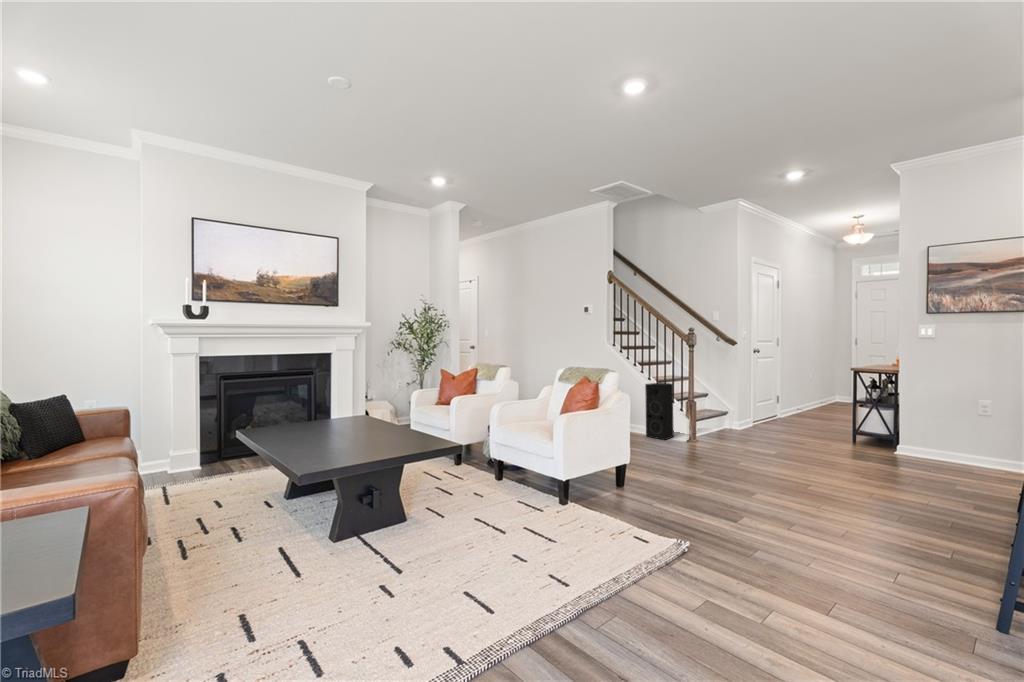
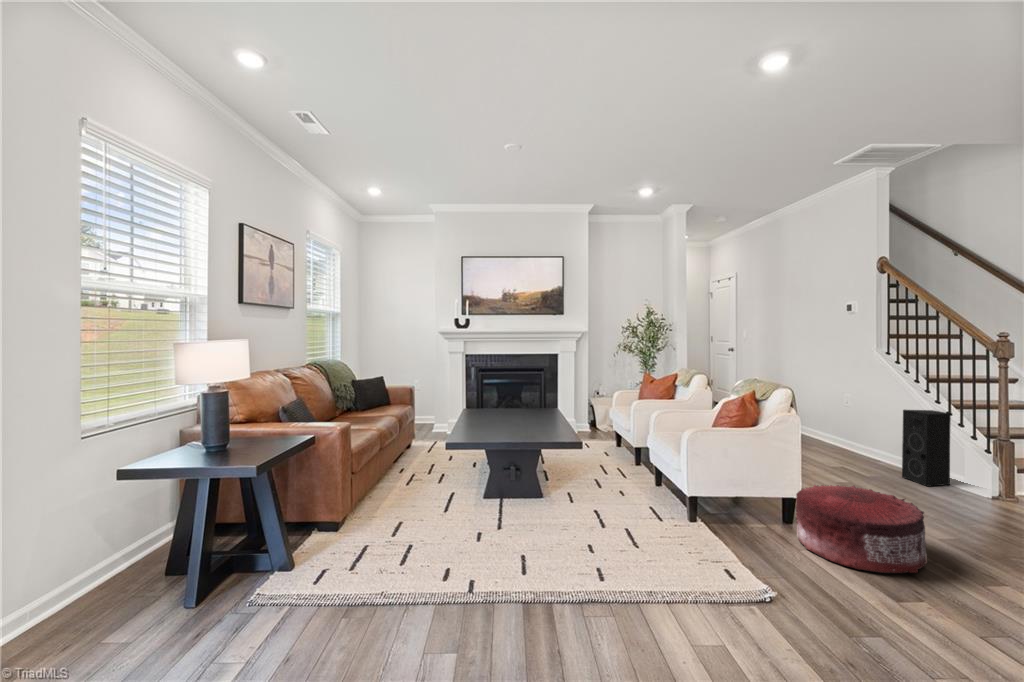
pouf: none [644,443,738,508] -> present [796,485,927,573]

